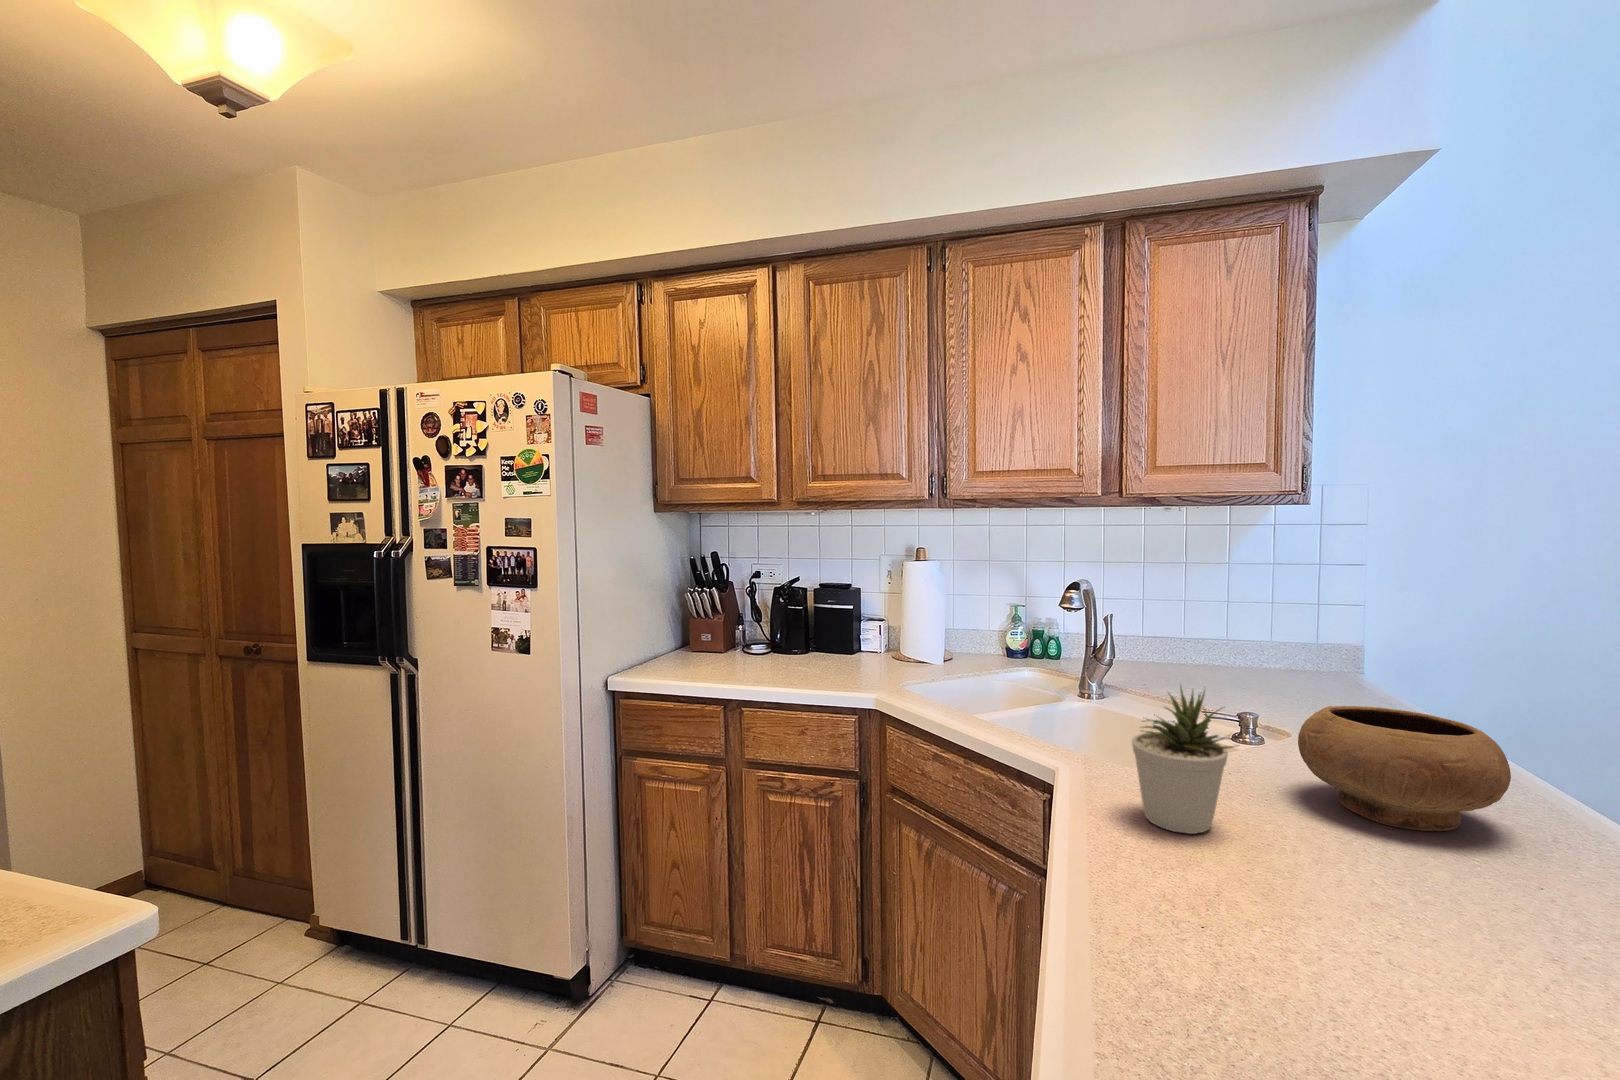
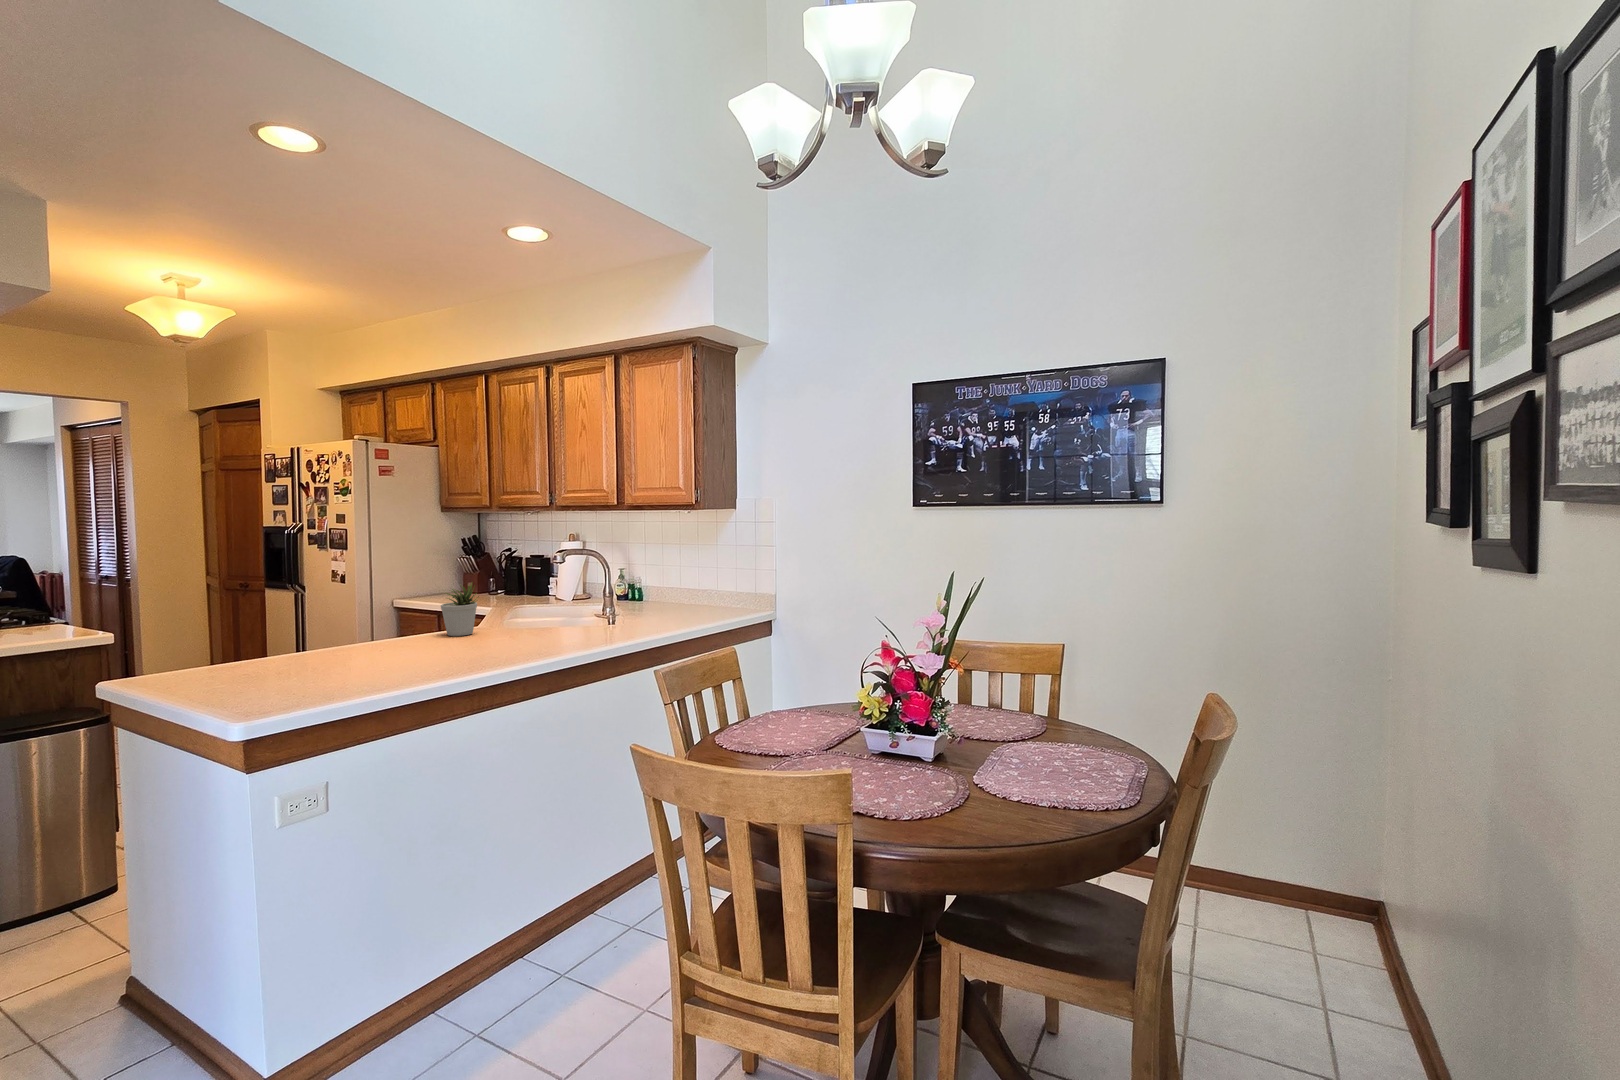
bowl: present [1298,706,1511,831] -> none [516,596,585,640]

